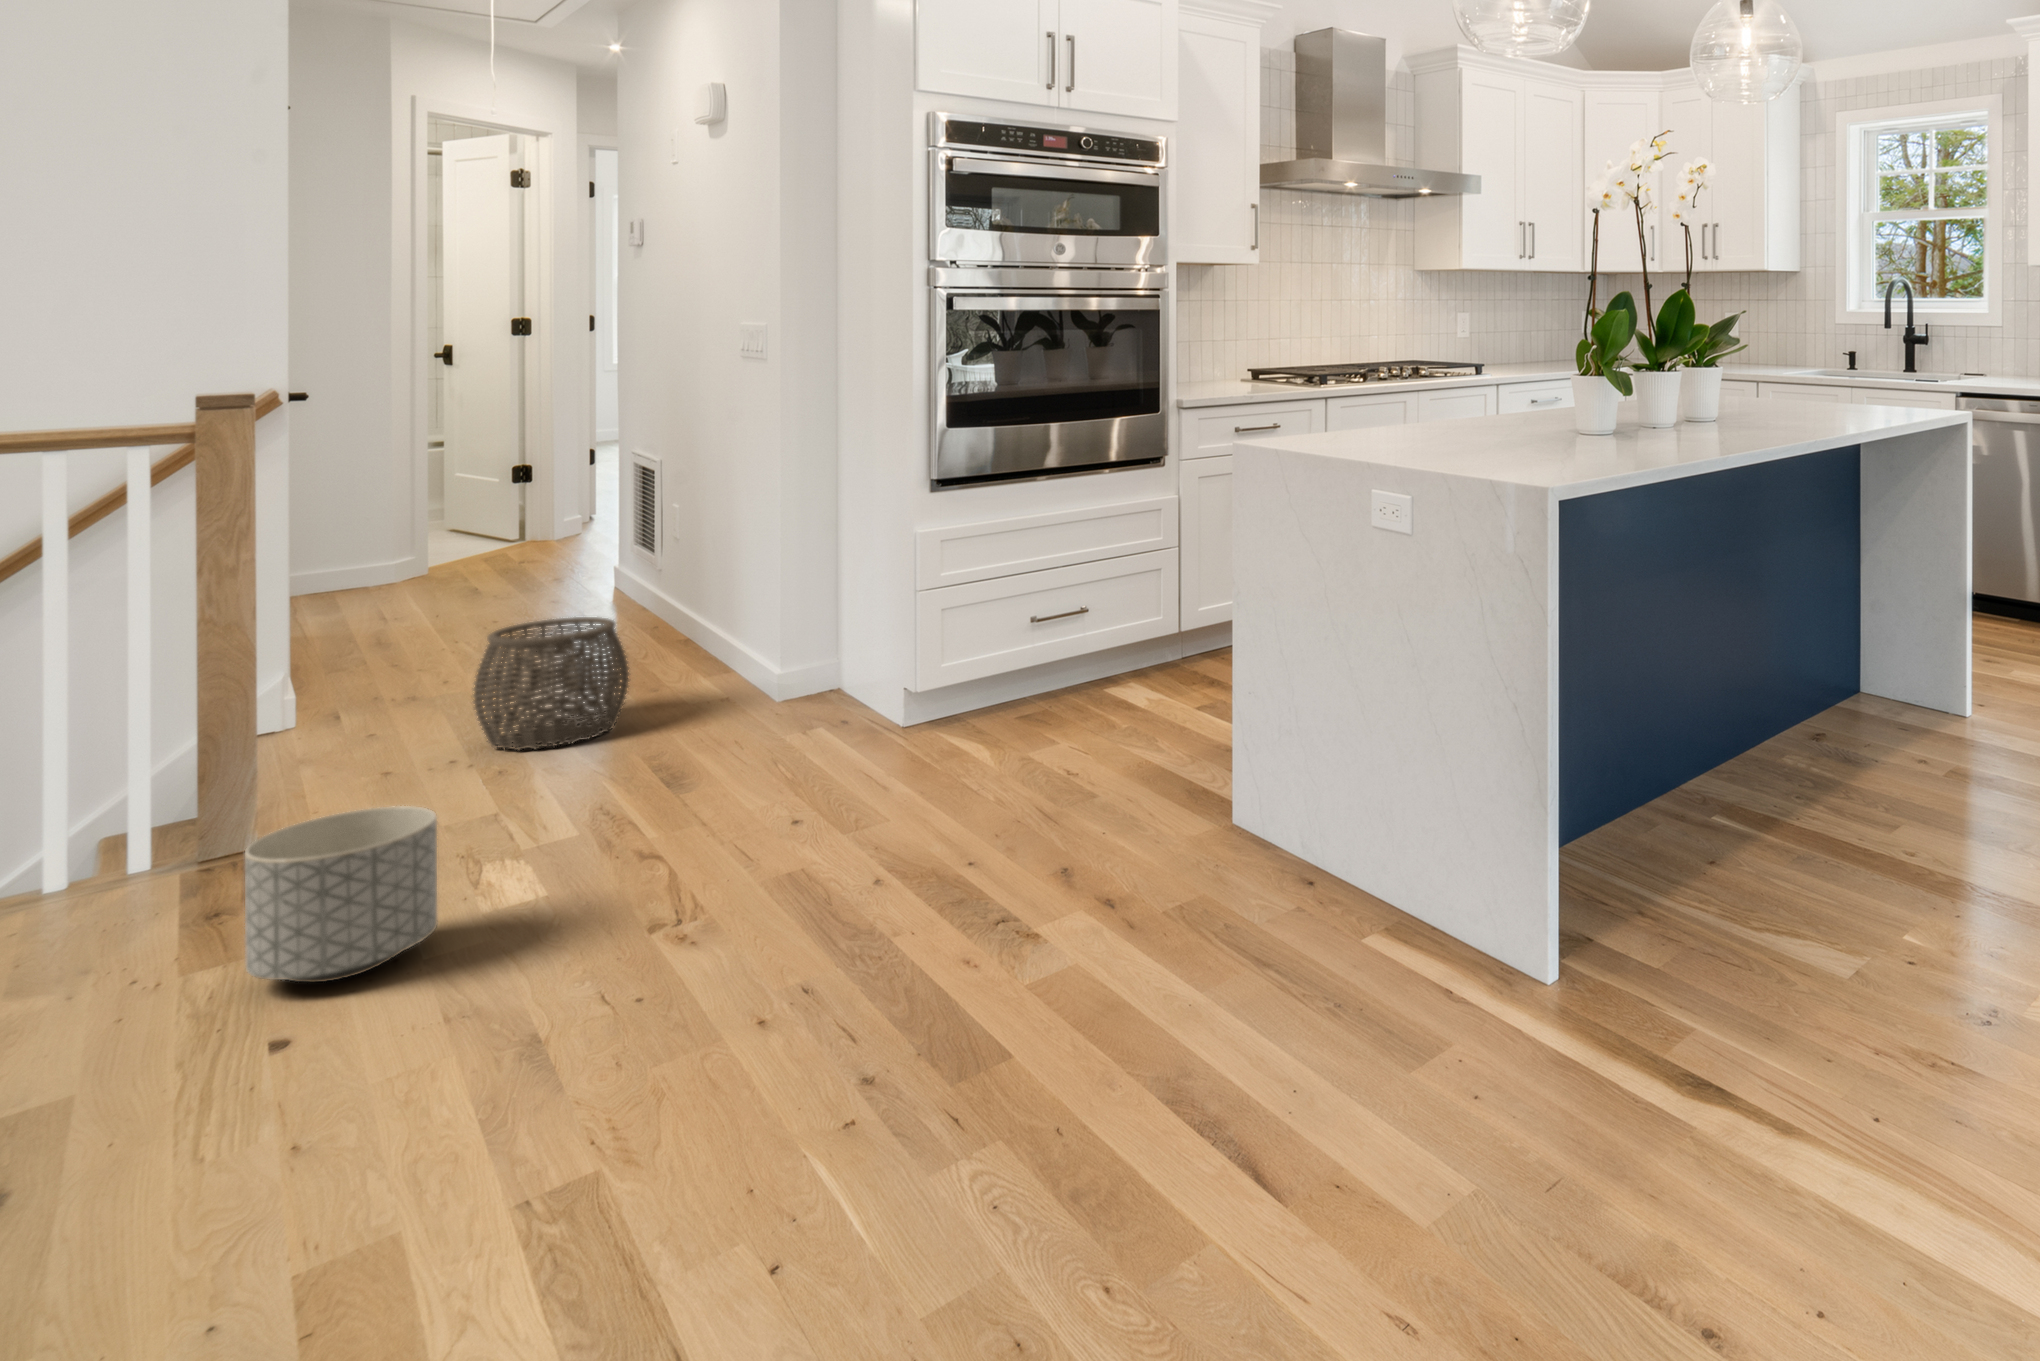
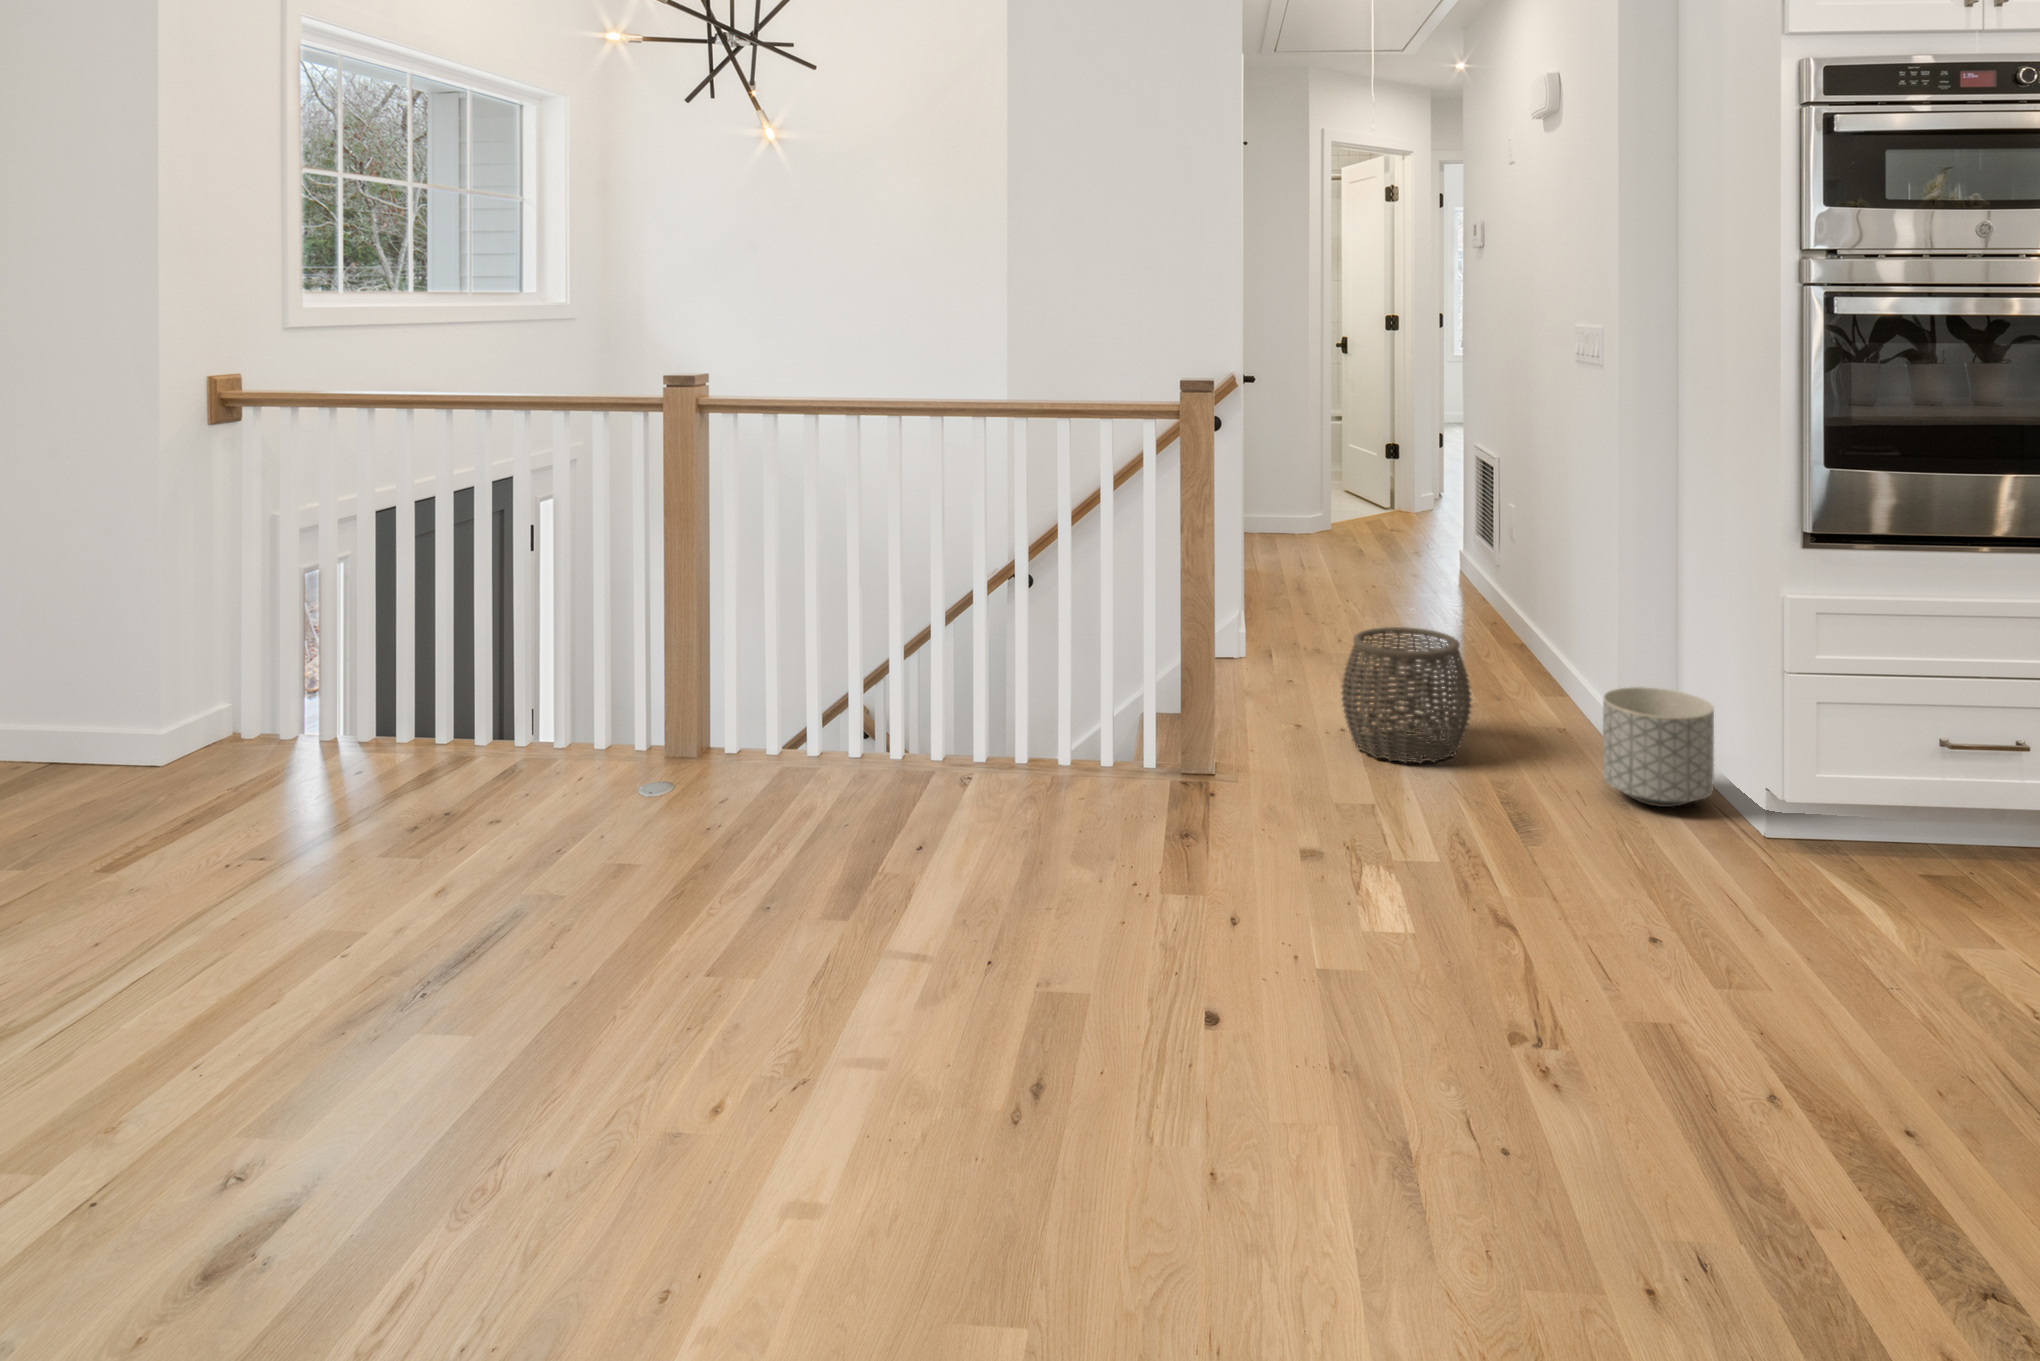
planter: present [245,806,437,982] -> present [1603,687,1714,807]

